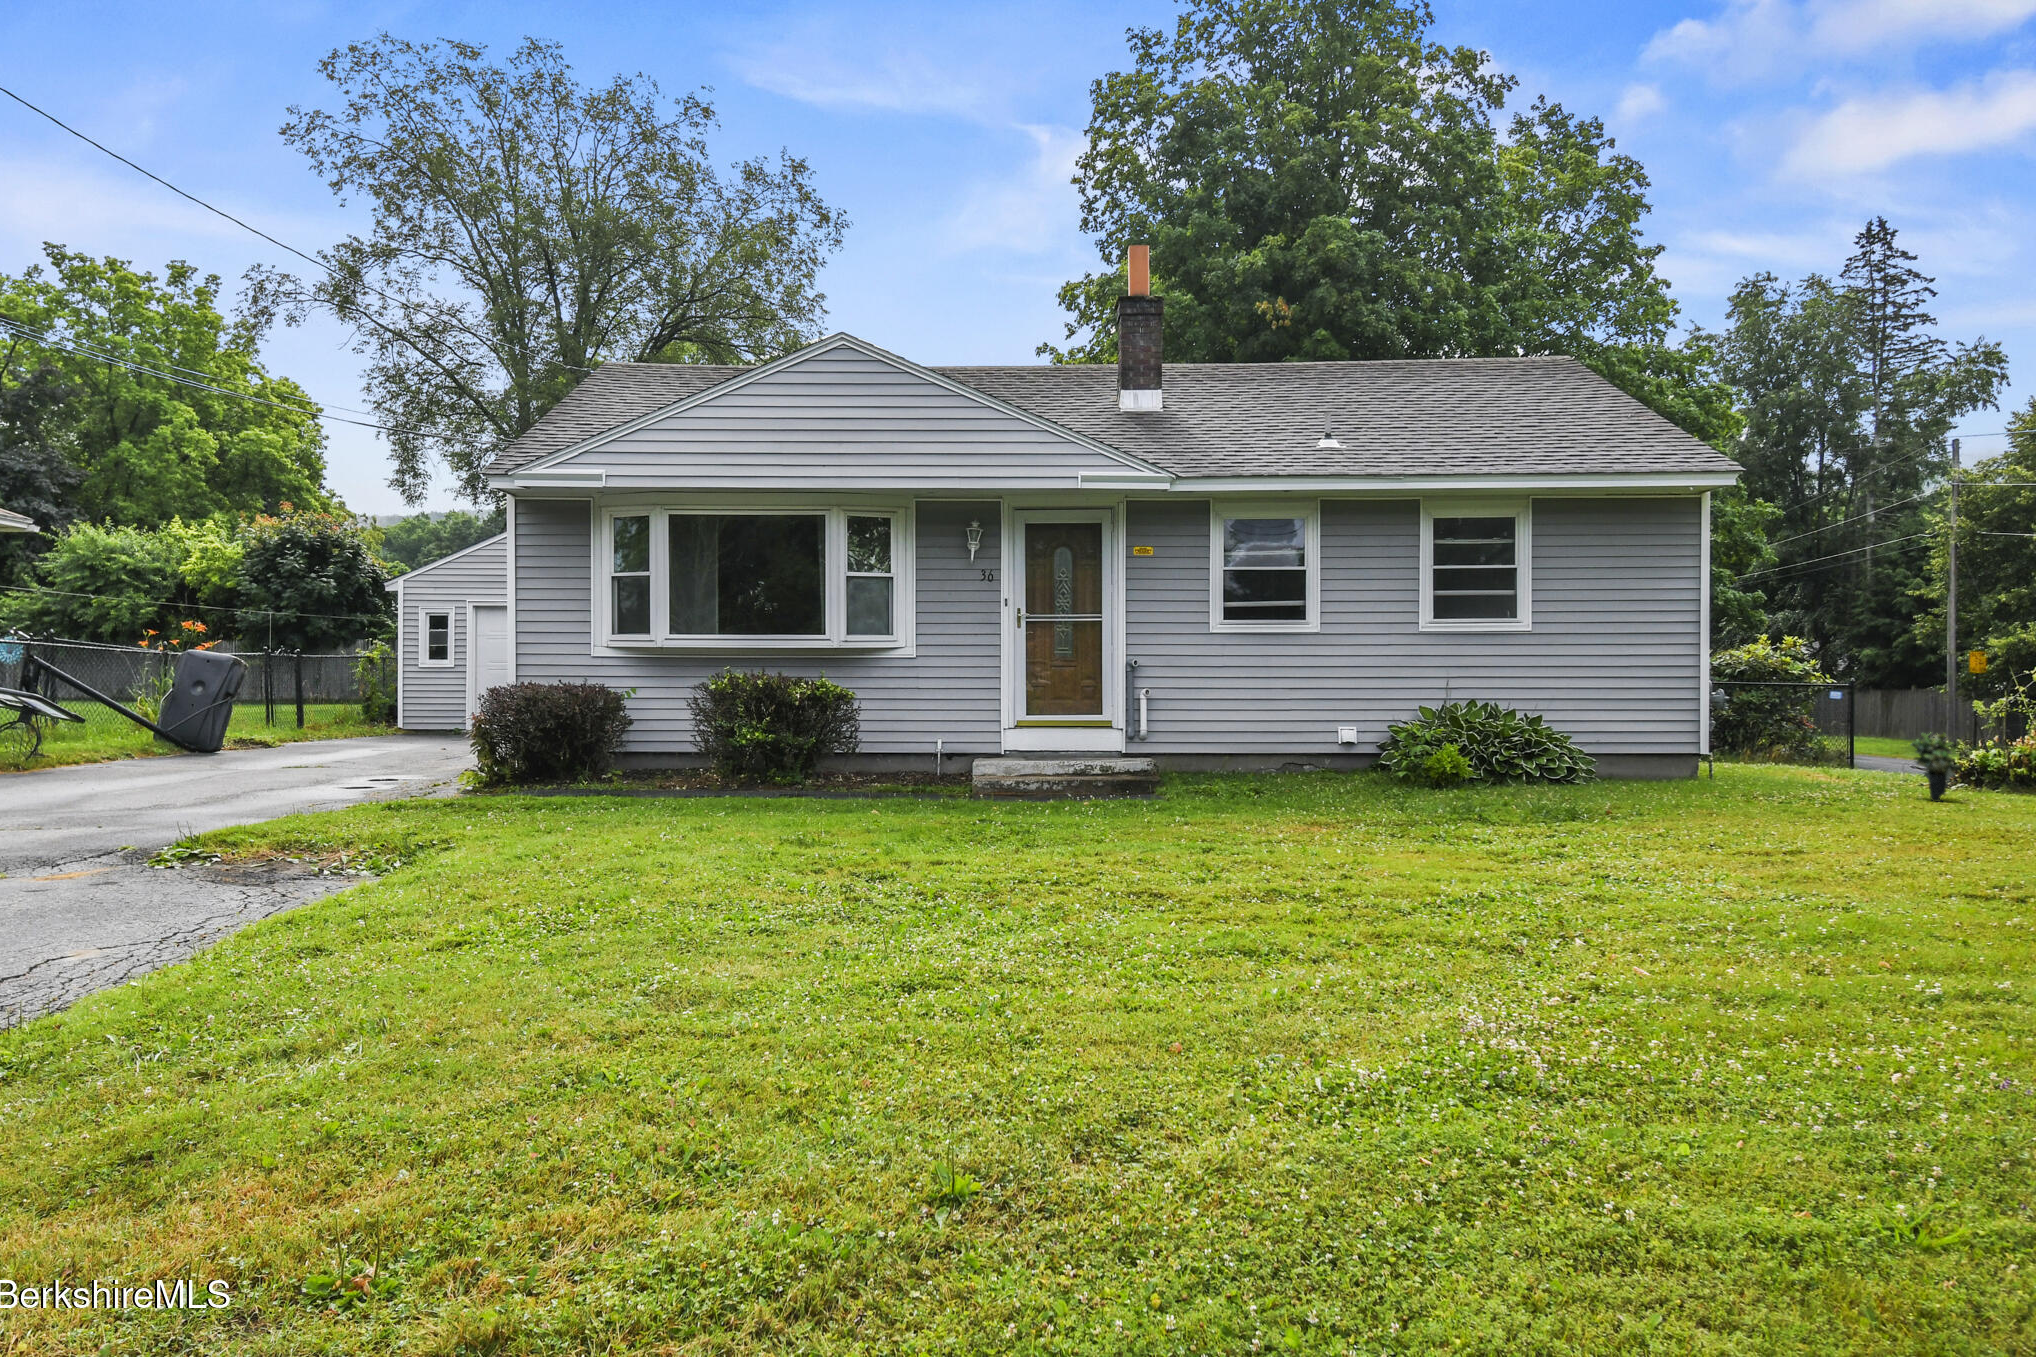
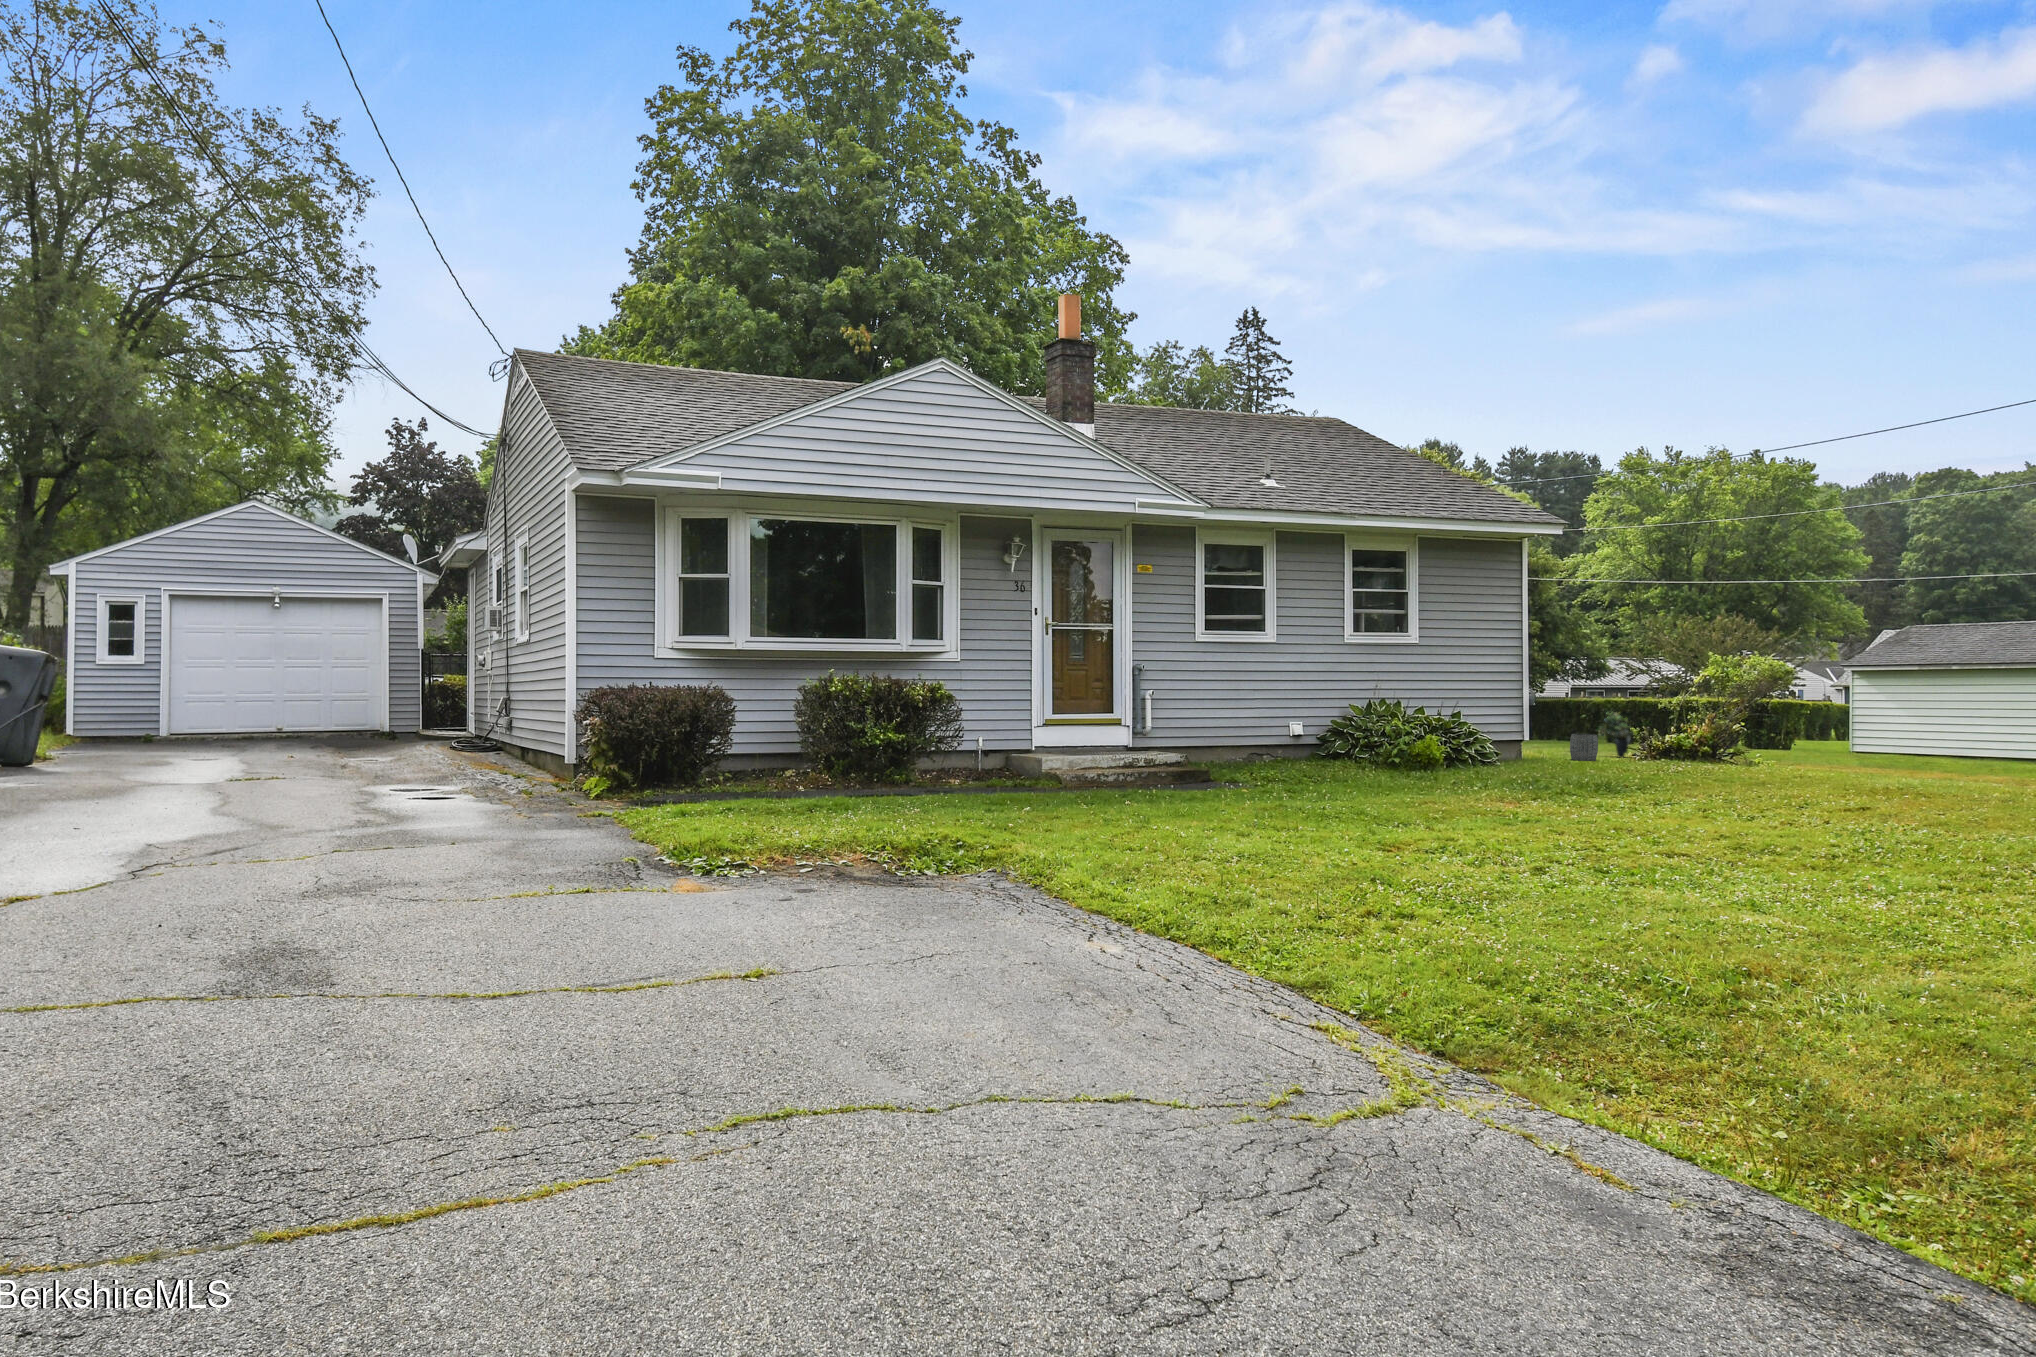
woven basket: none [1805,762,1851,803] -> present [1570,734,1598,761]

